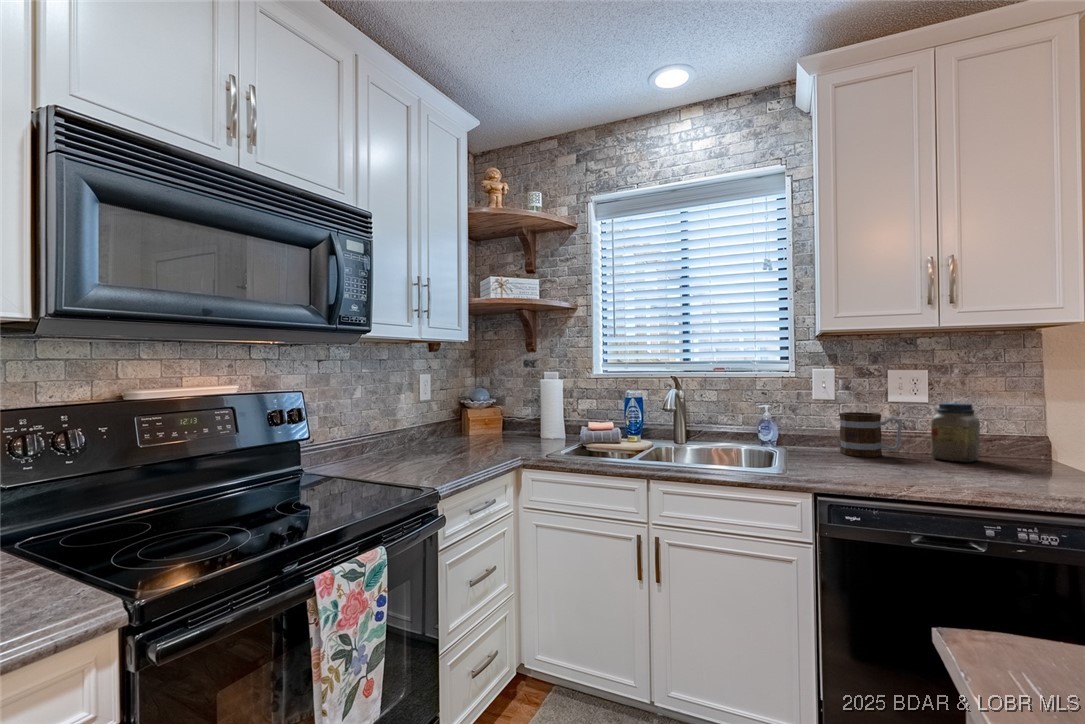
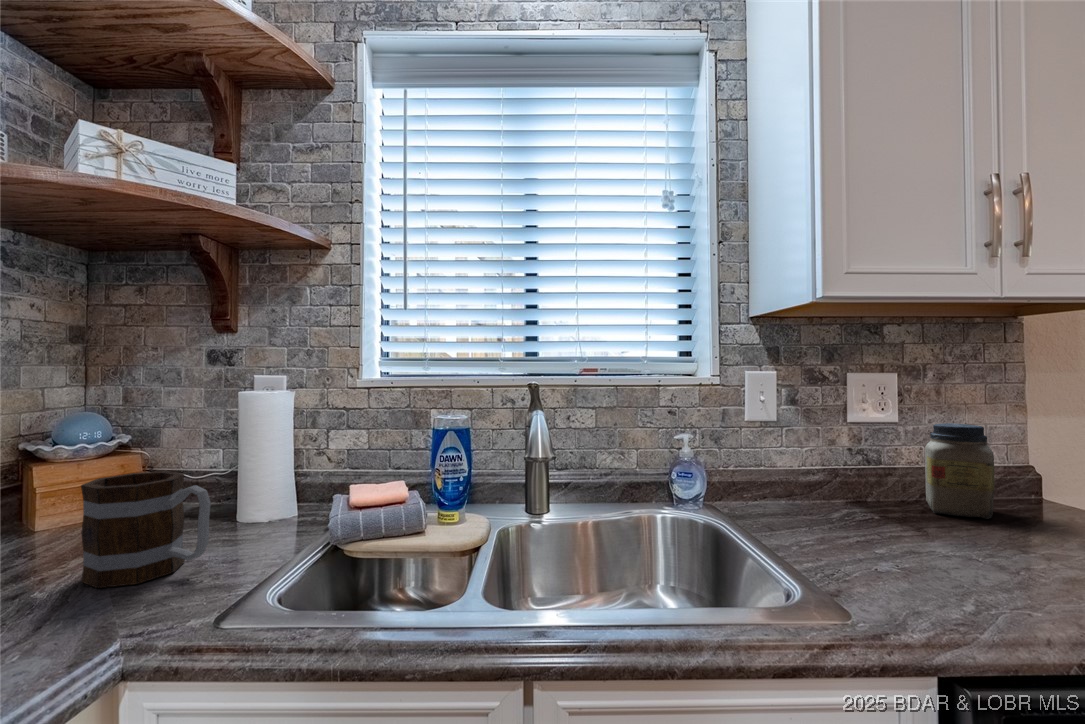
mug: present [839,412,902,457] -> present [81,471,211,588]

